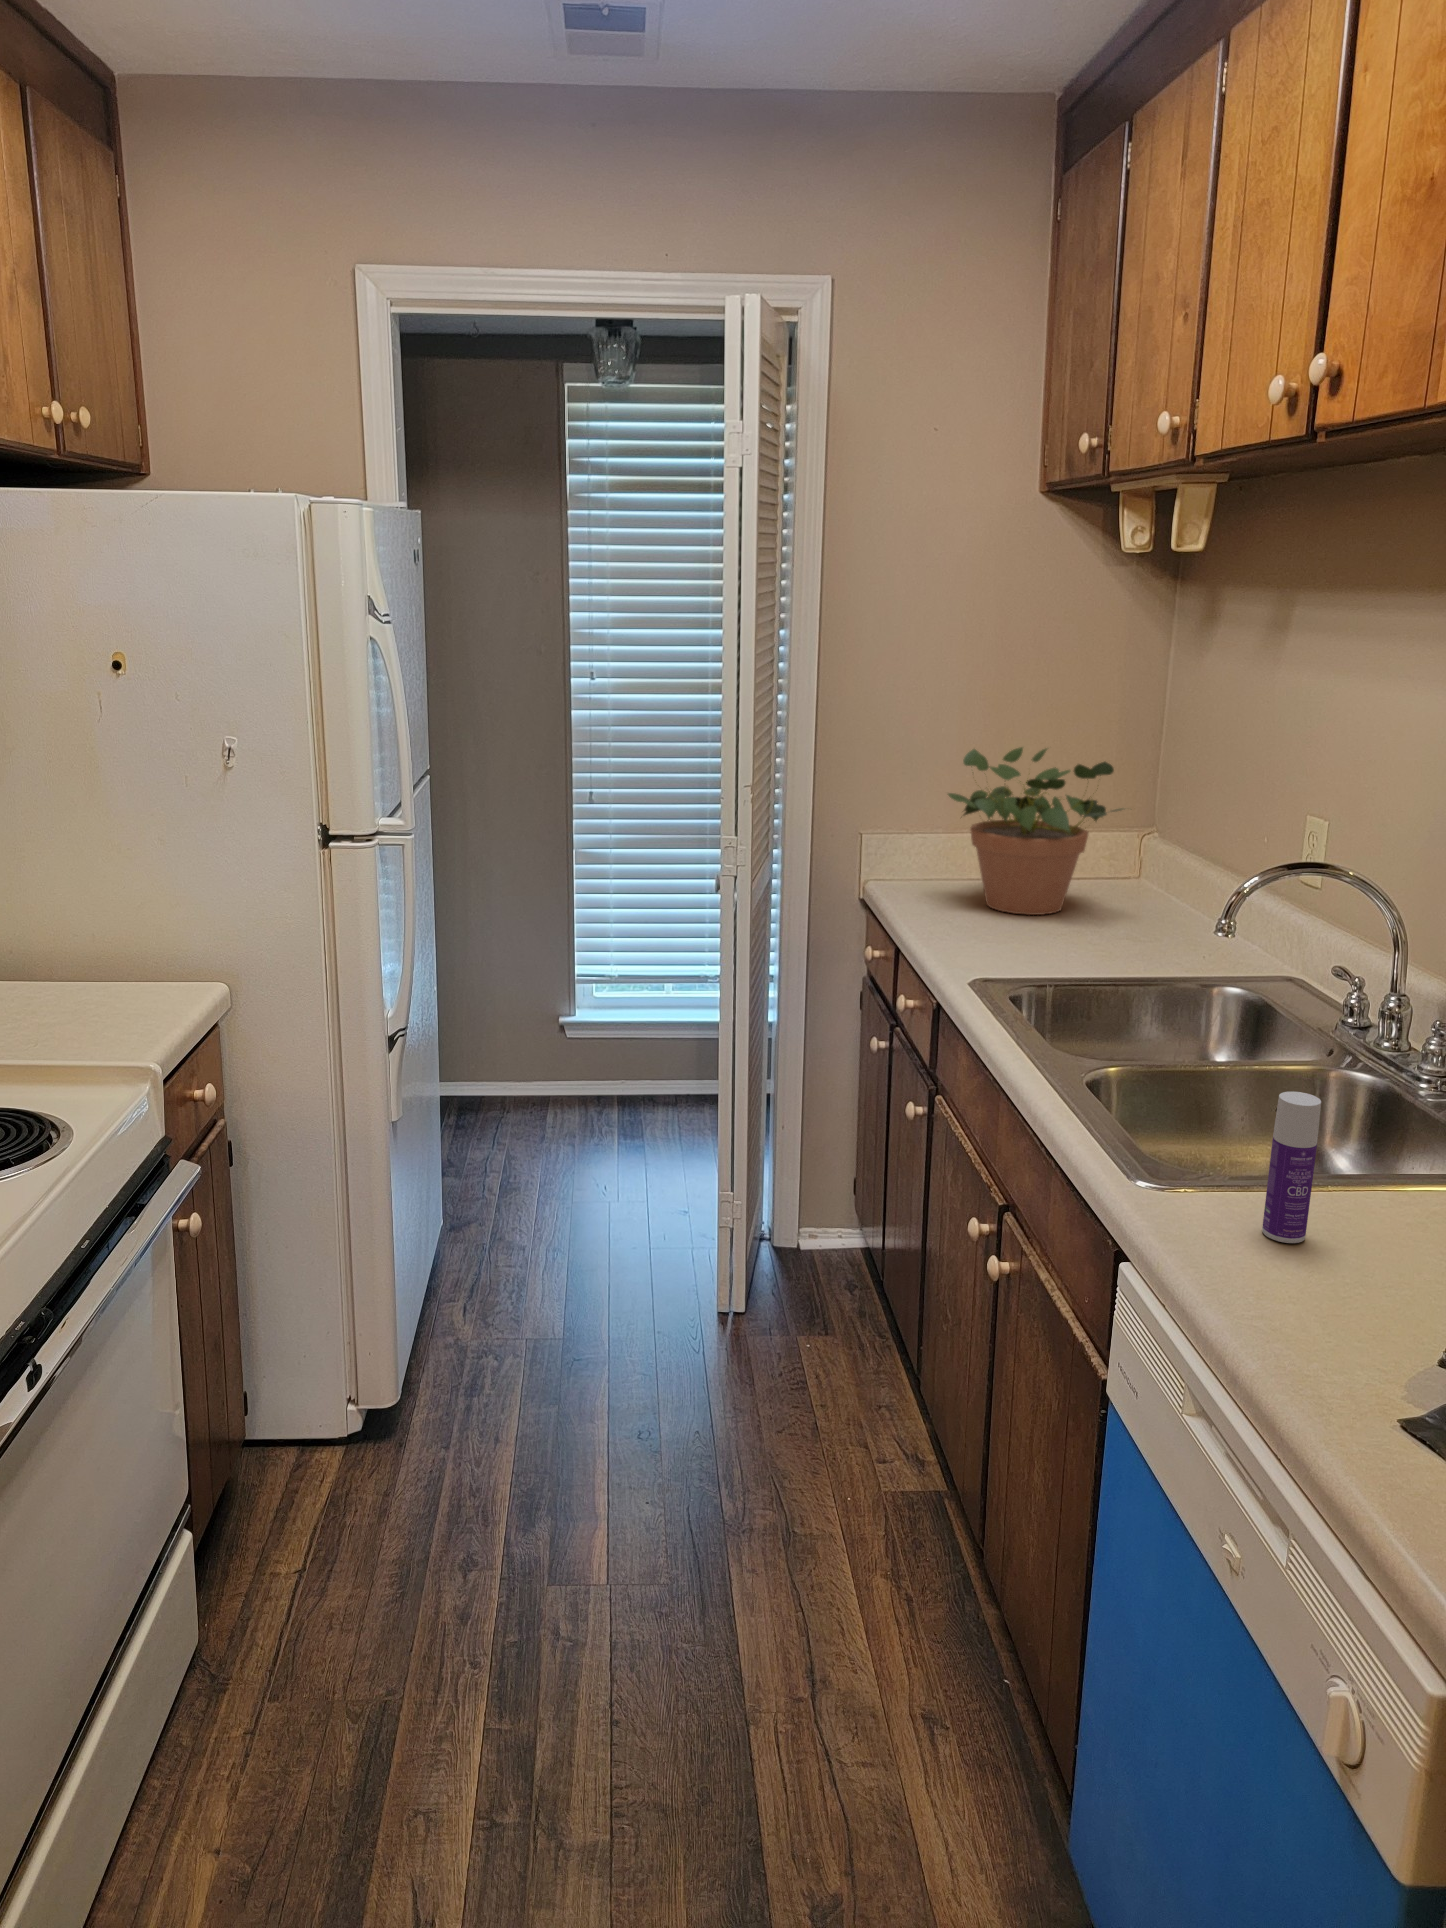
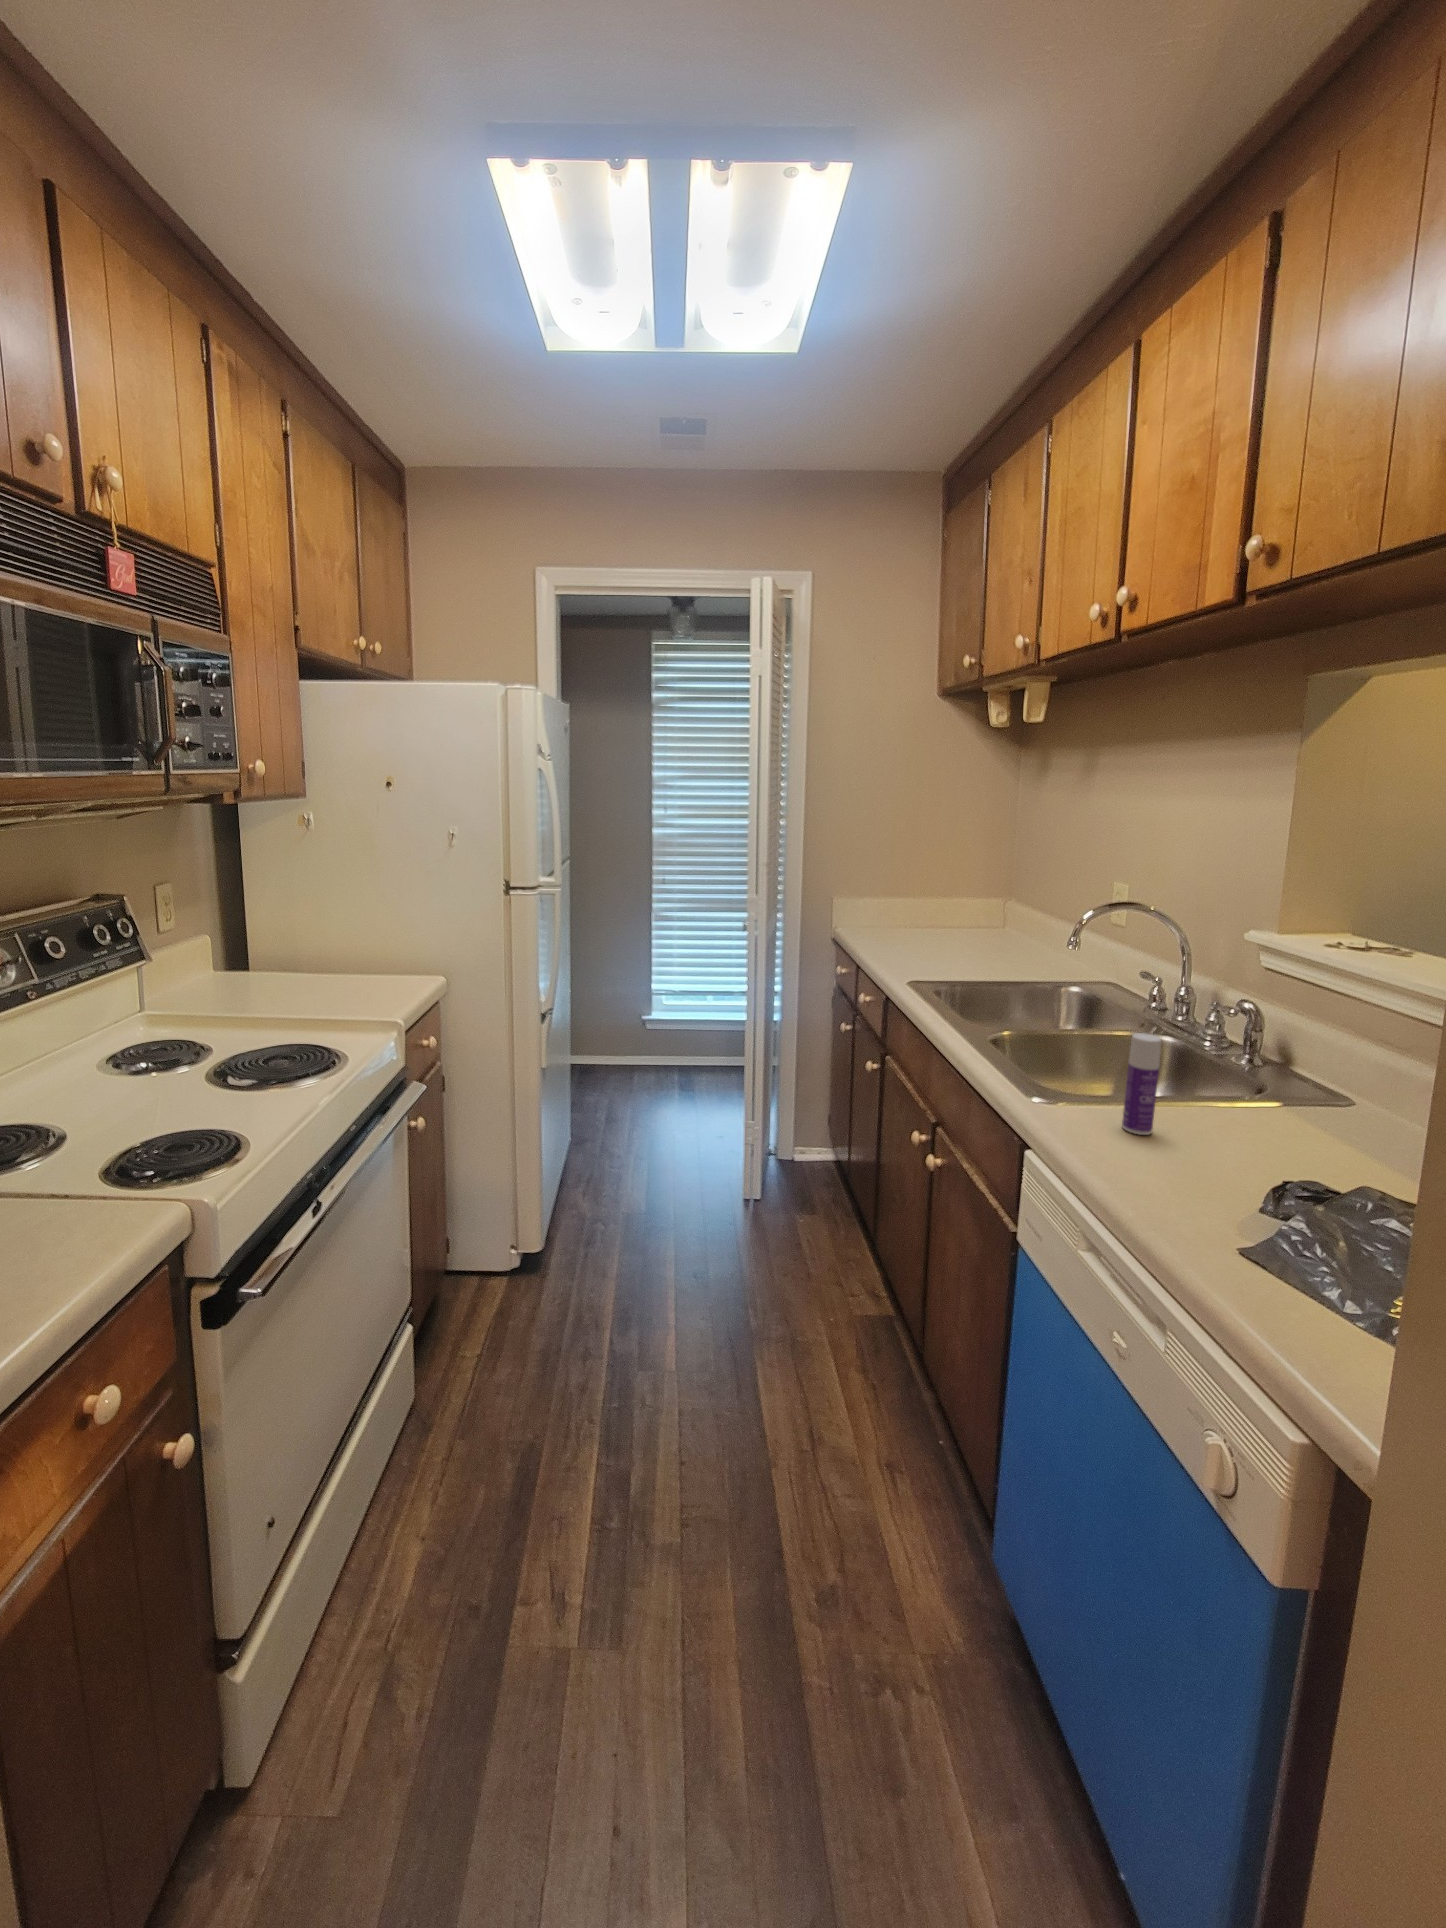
potted plant: present [948,747,1123,915] -> none [885,845,1003,947]

